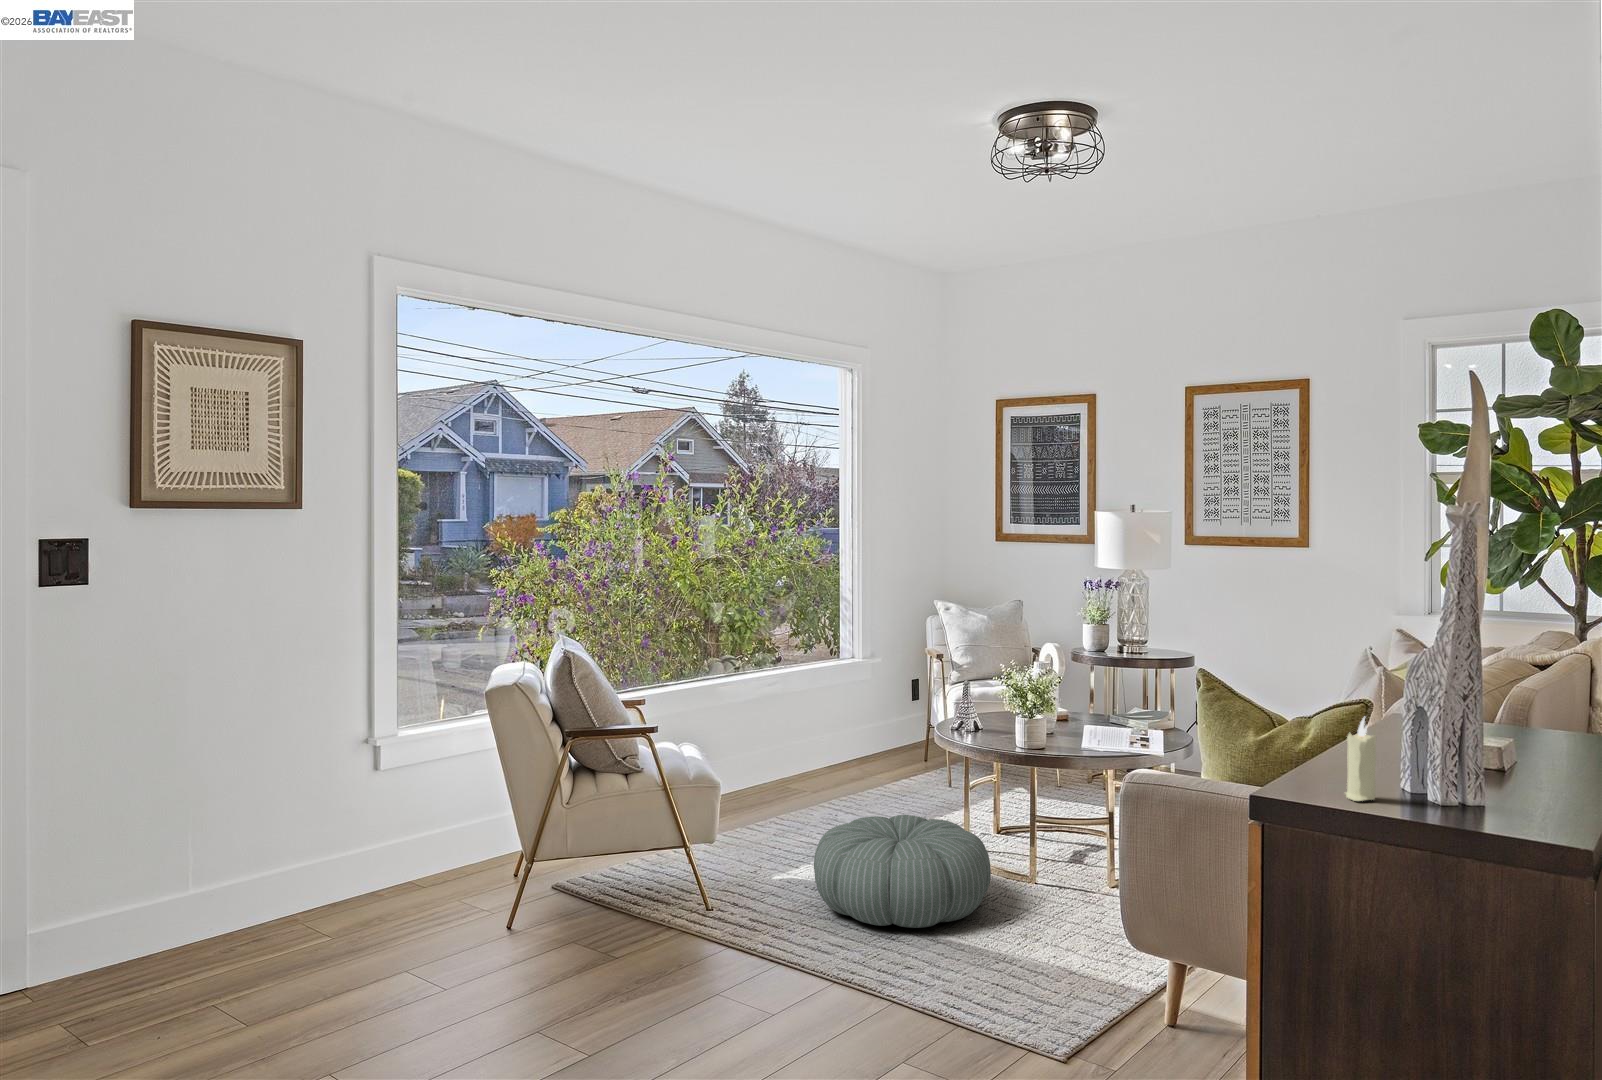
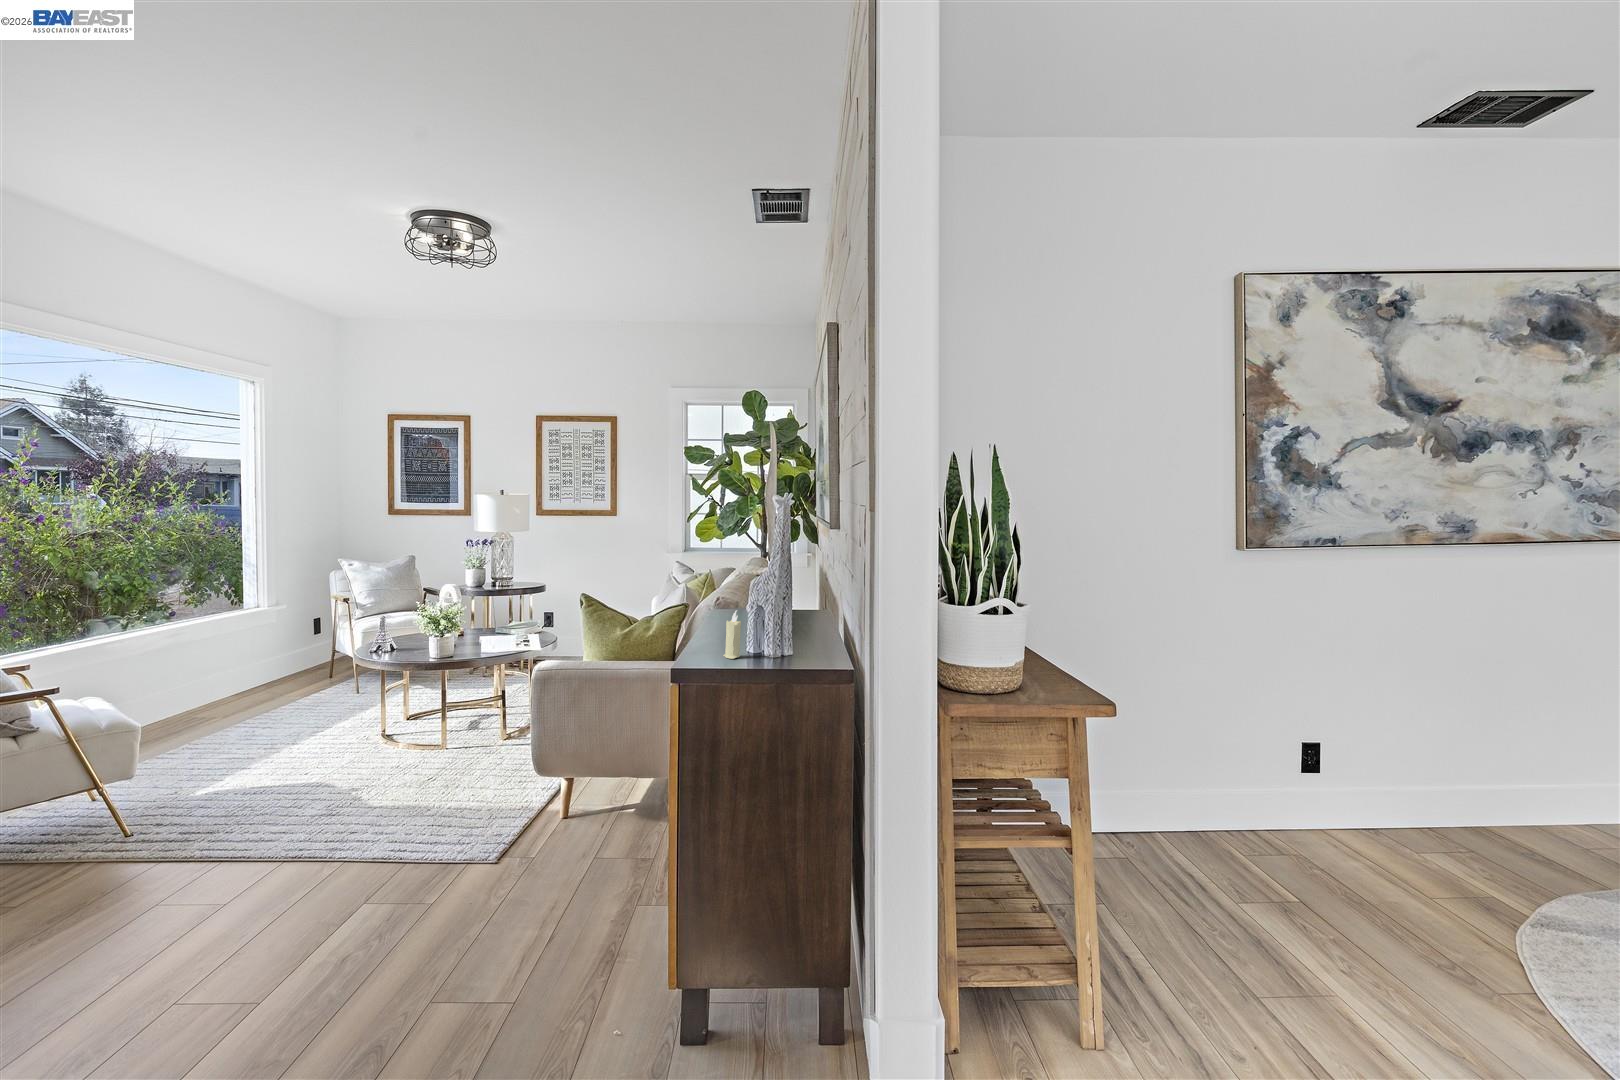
pouf: present [814,815,991,928] -> none [248,717,416,809]

